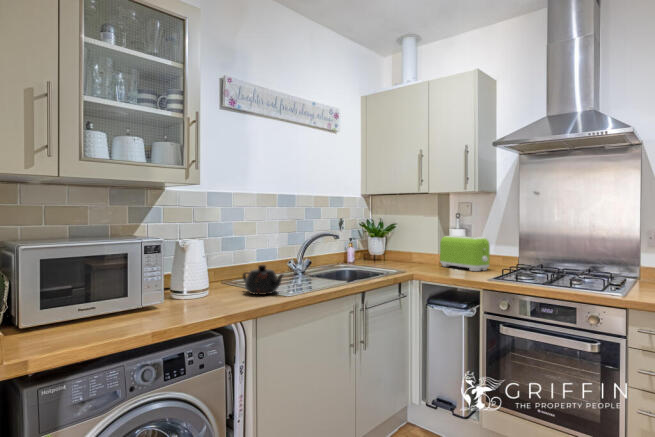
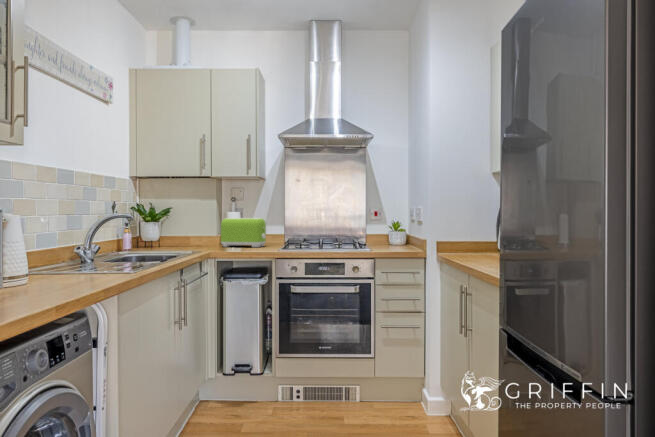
teapot: present [243,265,284,295] -> none [48,244,119,279]

